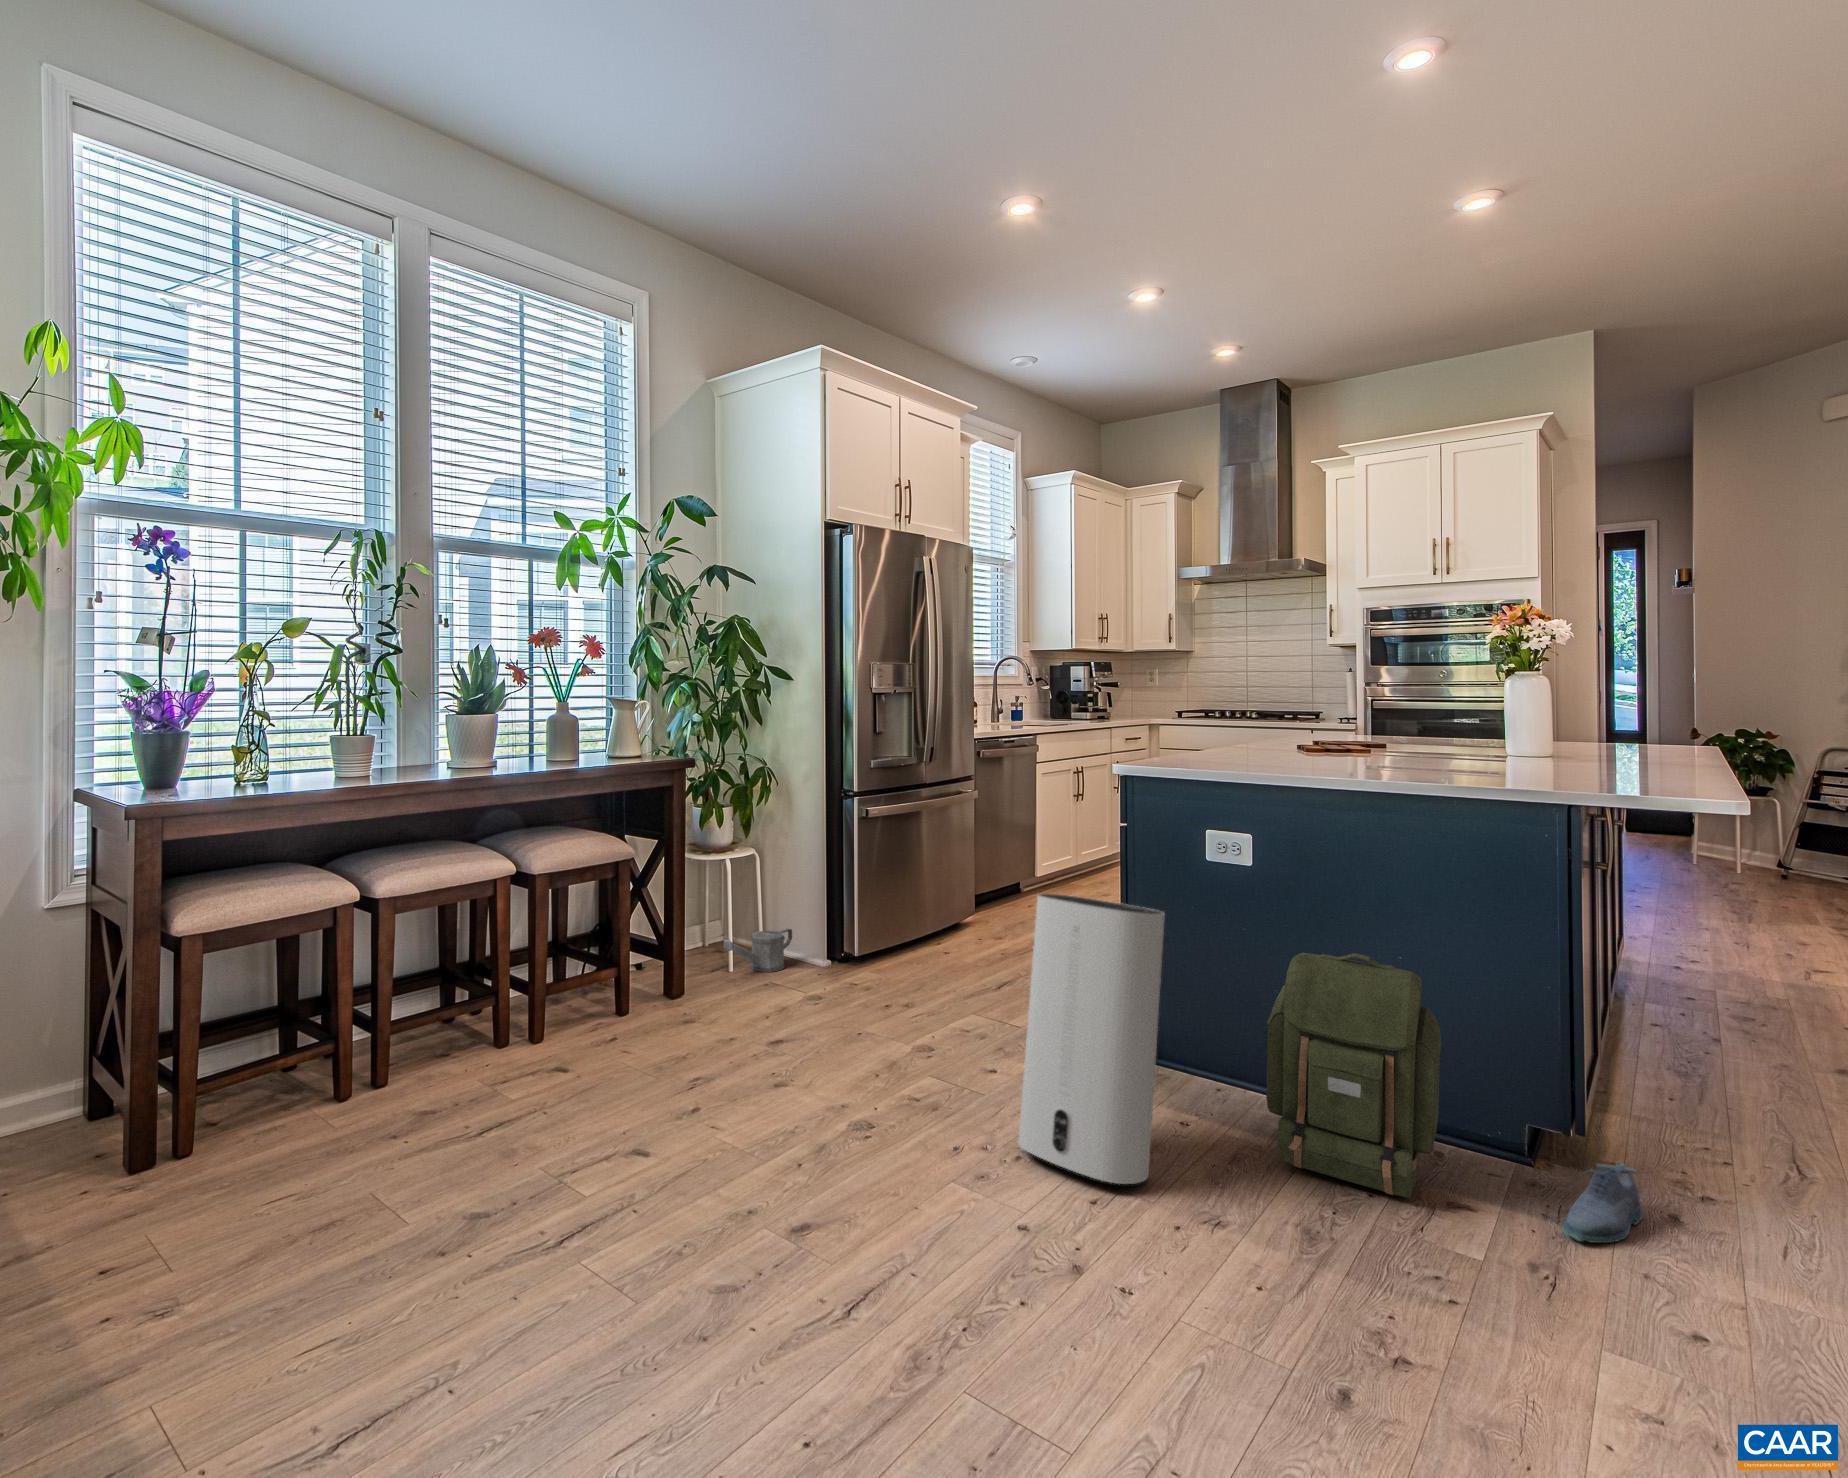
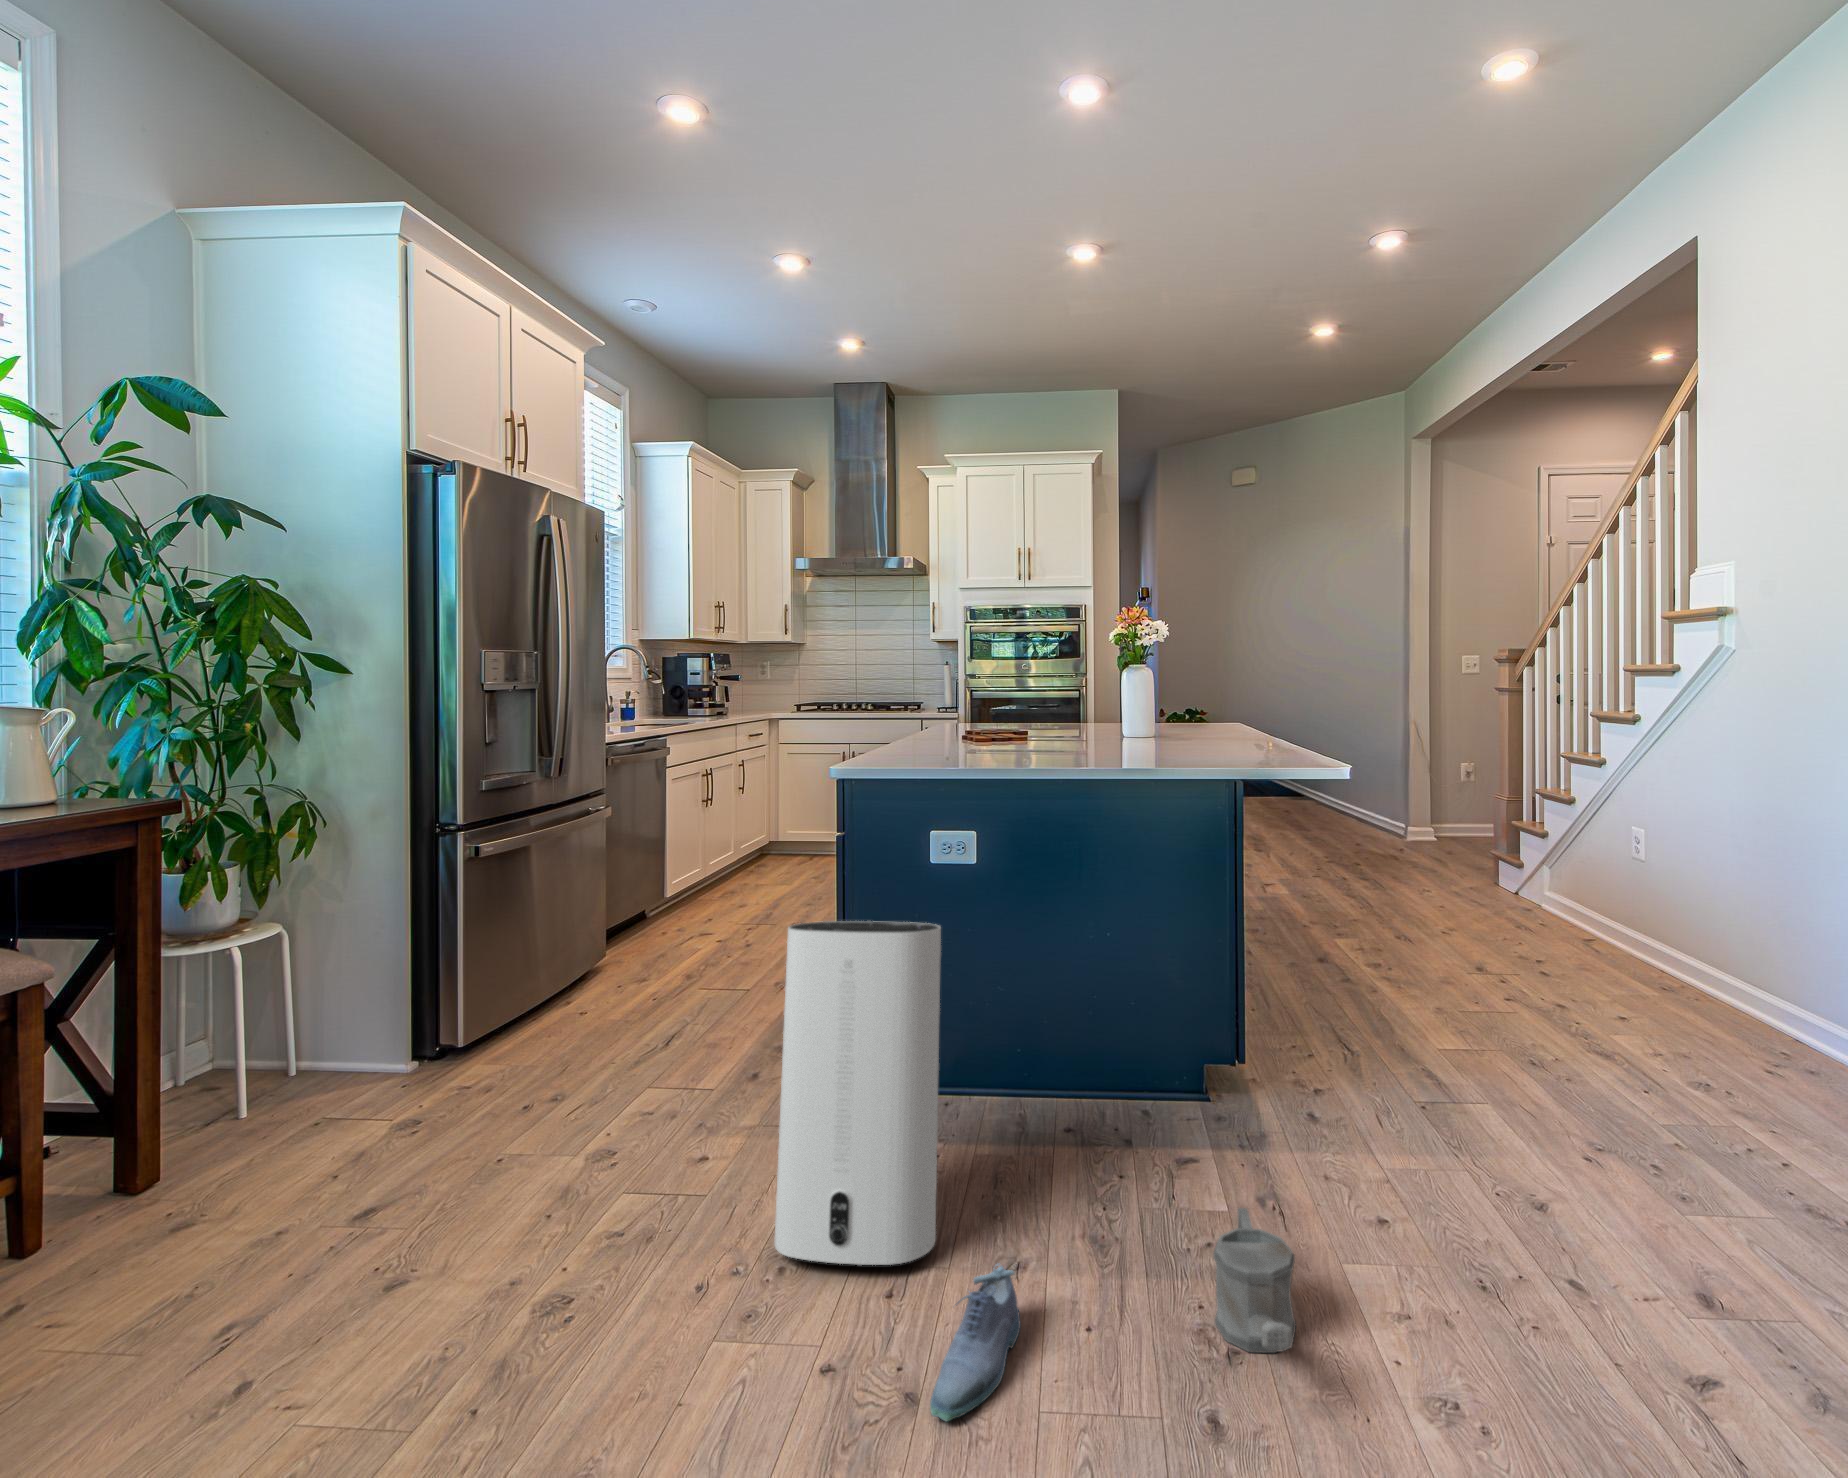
watering can: present [724,928,792,972] -> present [1213,1208,1296,1353]
backpack: present [1266,953,1441,1198] -> none [1028,933,1186,1169]
shoe: present [1562,1162,1643,1243] -> present [930,1264,1021,1421]

